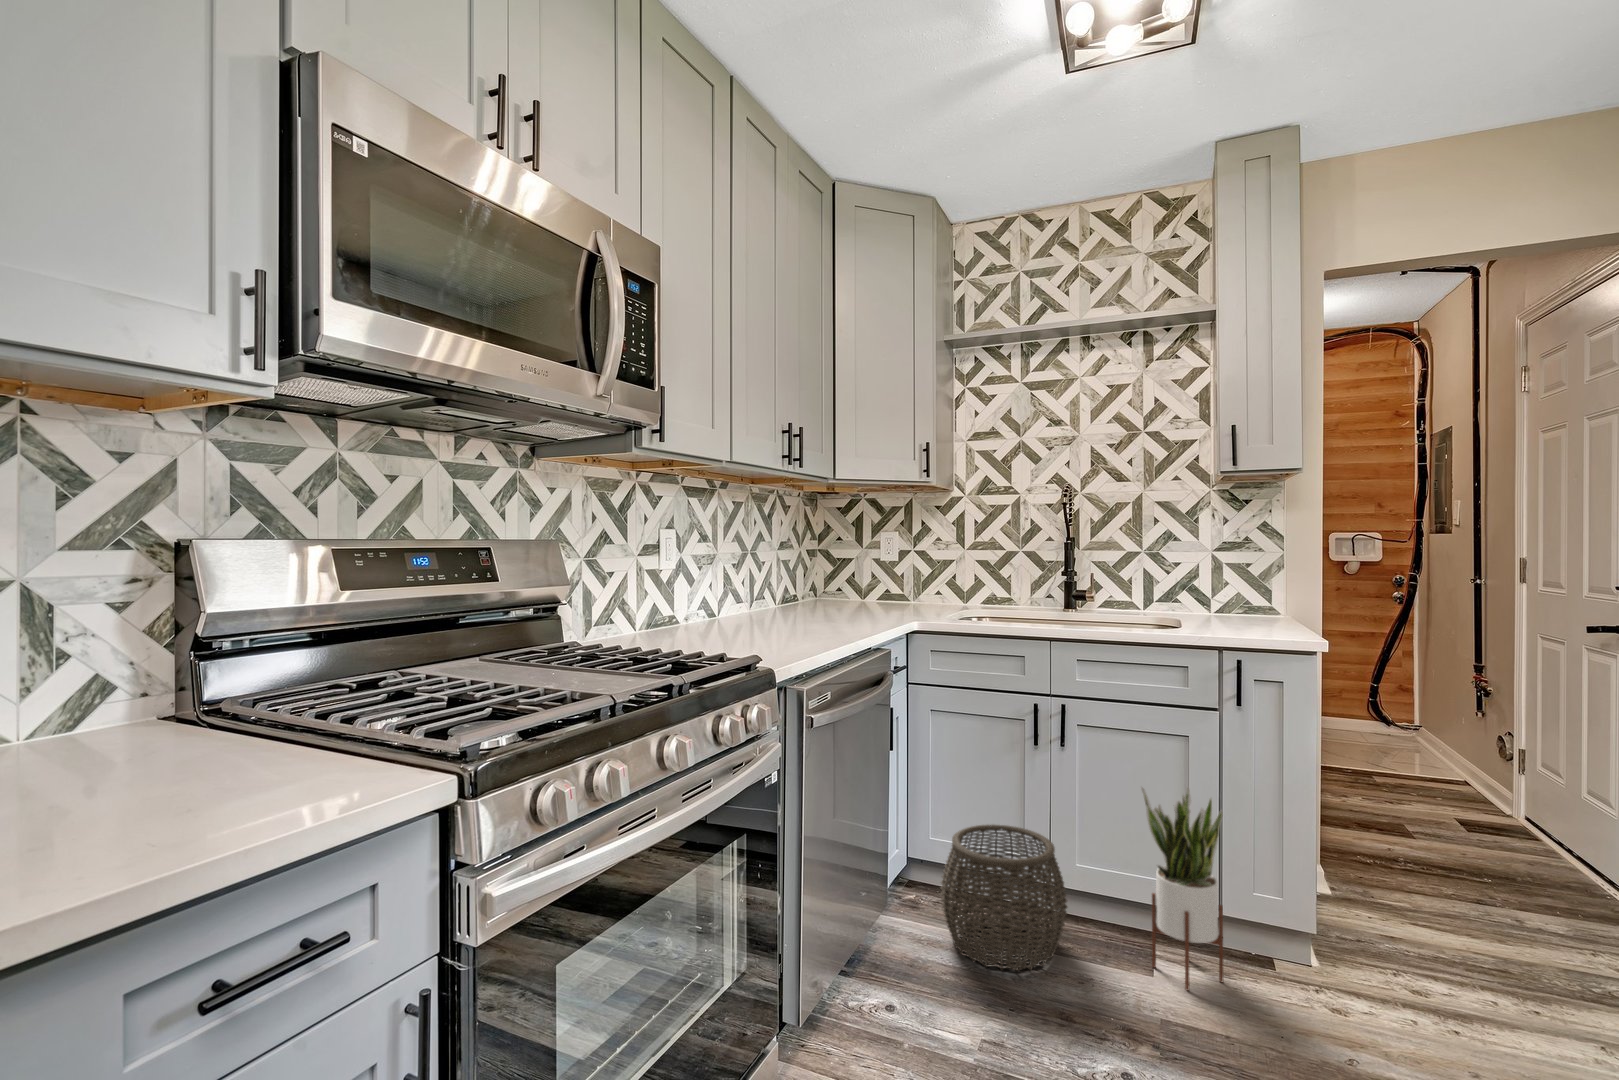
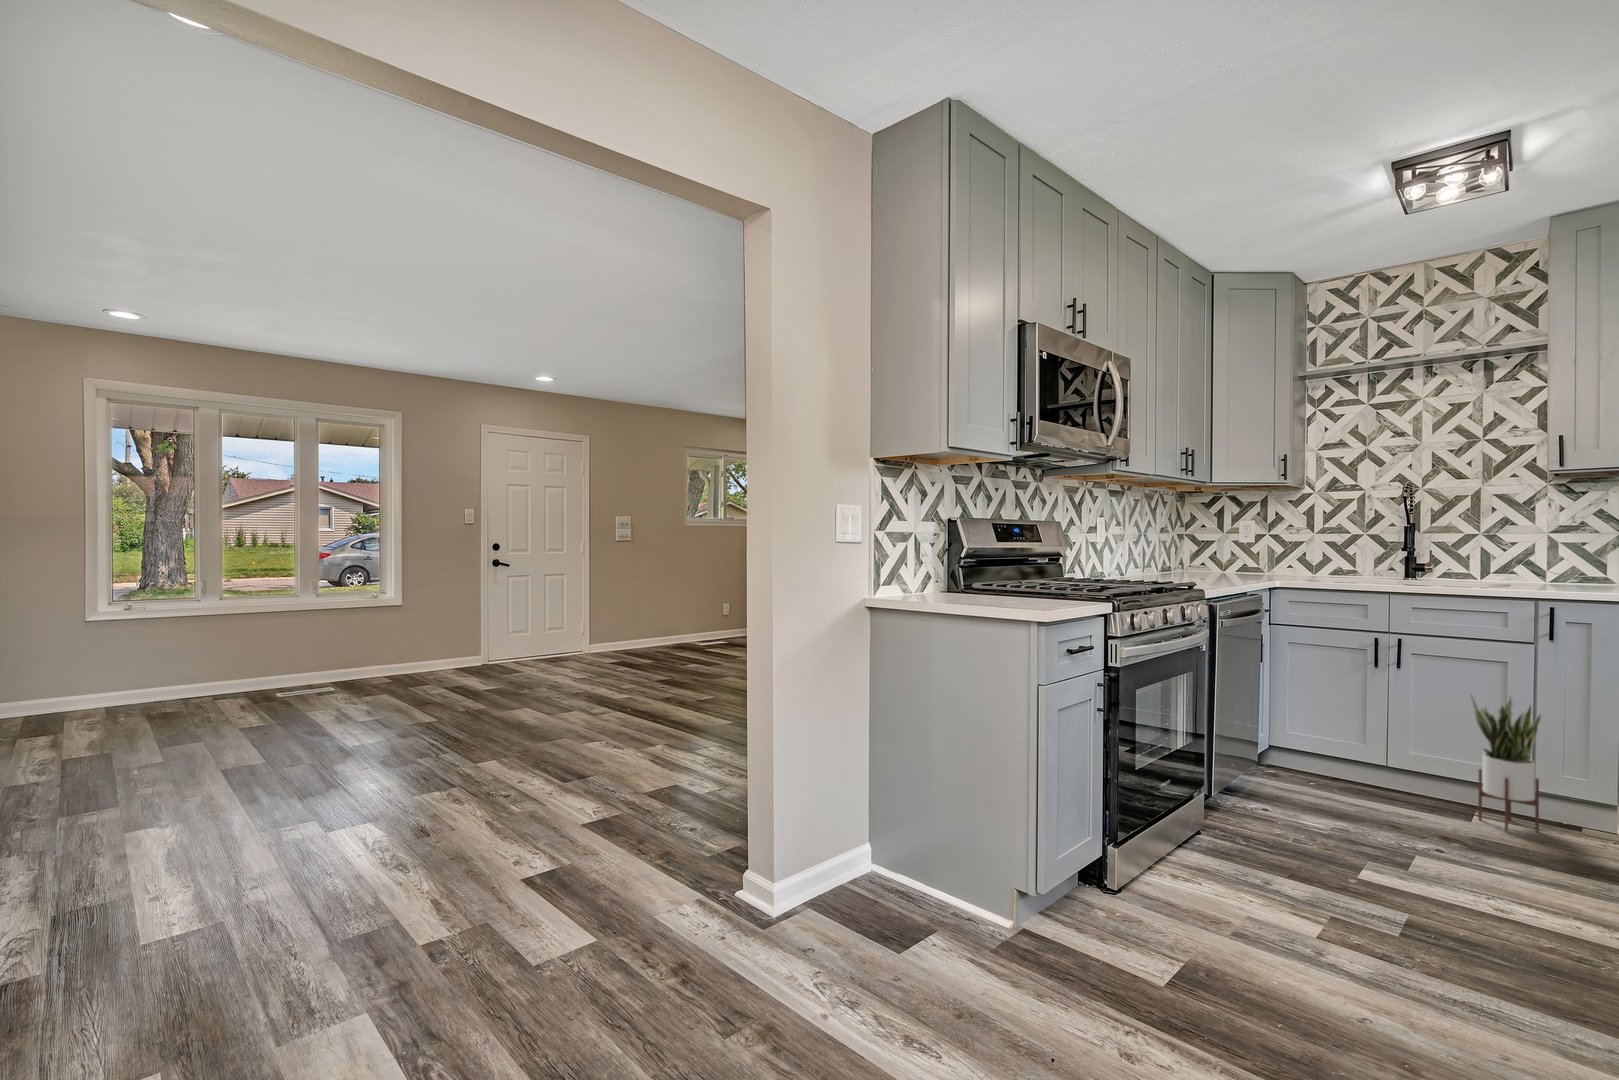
woven basket: present [941,824,1067,971] -> none [1305,721,1408,810]

